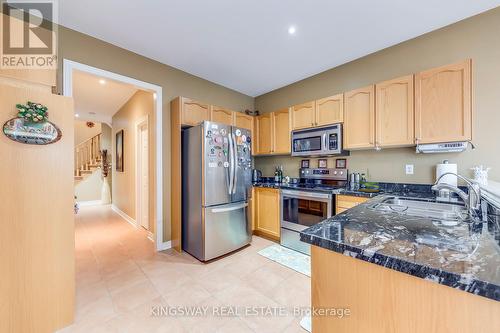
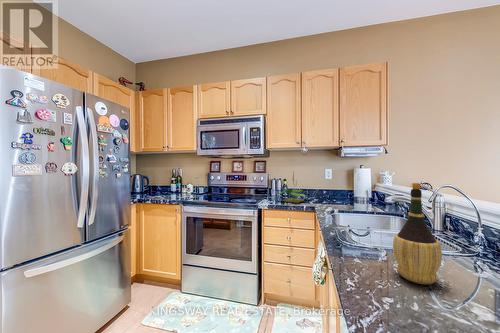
wine bottle: none [386,168,415,226] -> present [393,183,442,284]

